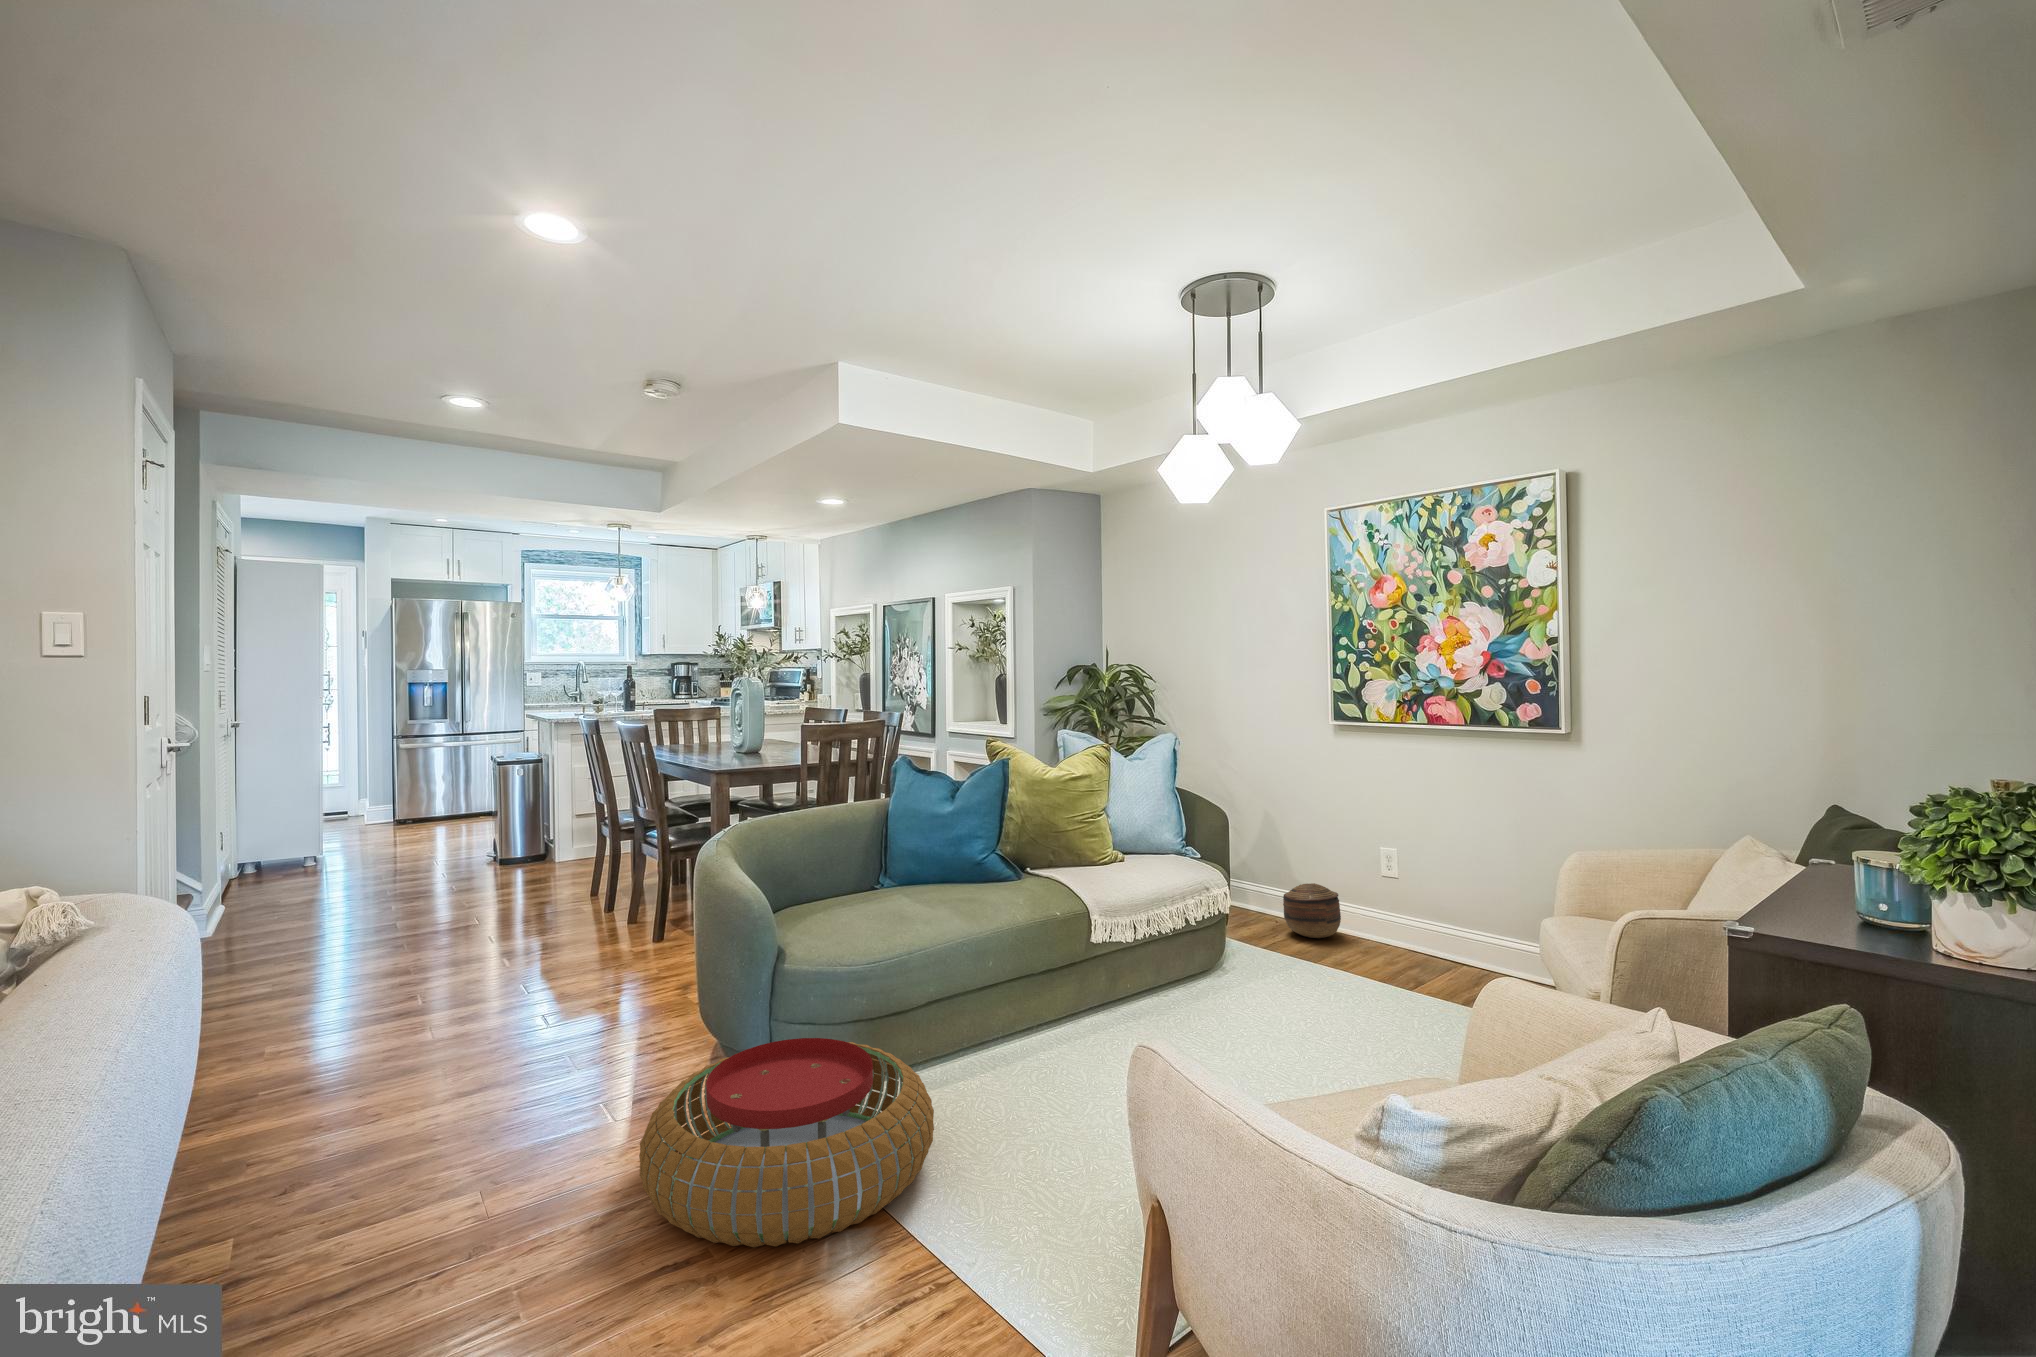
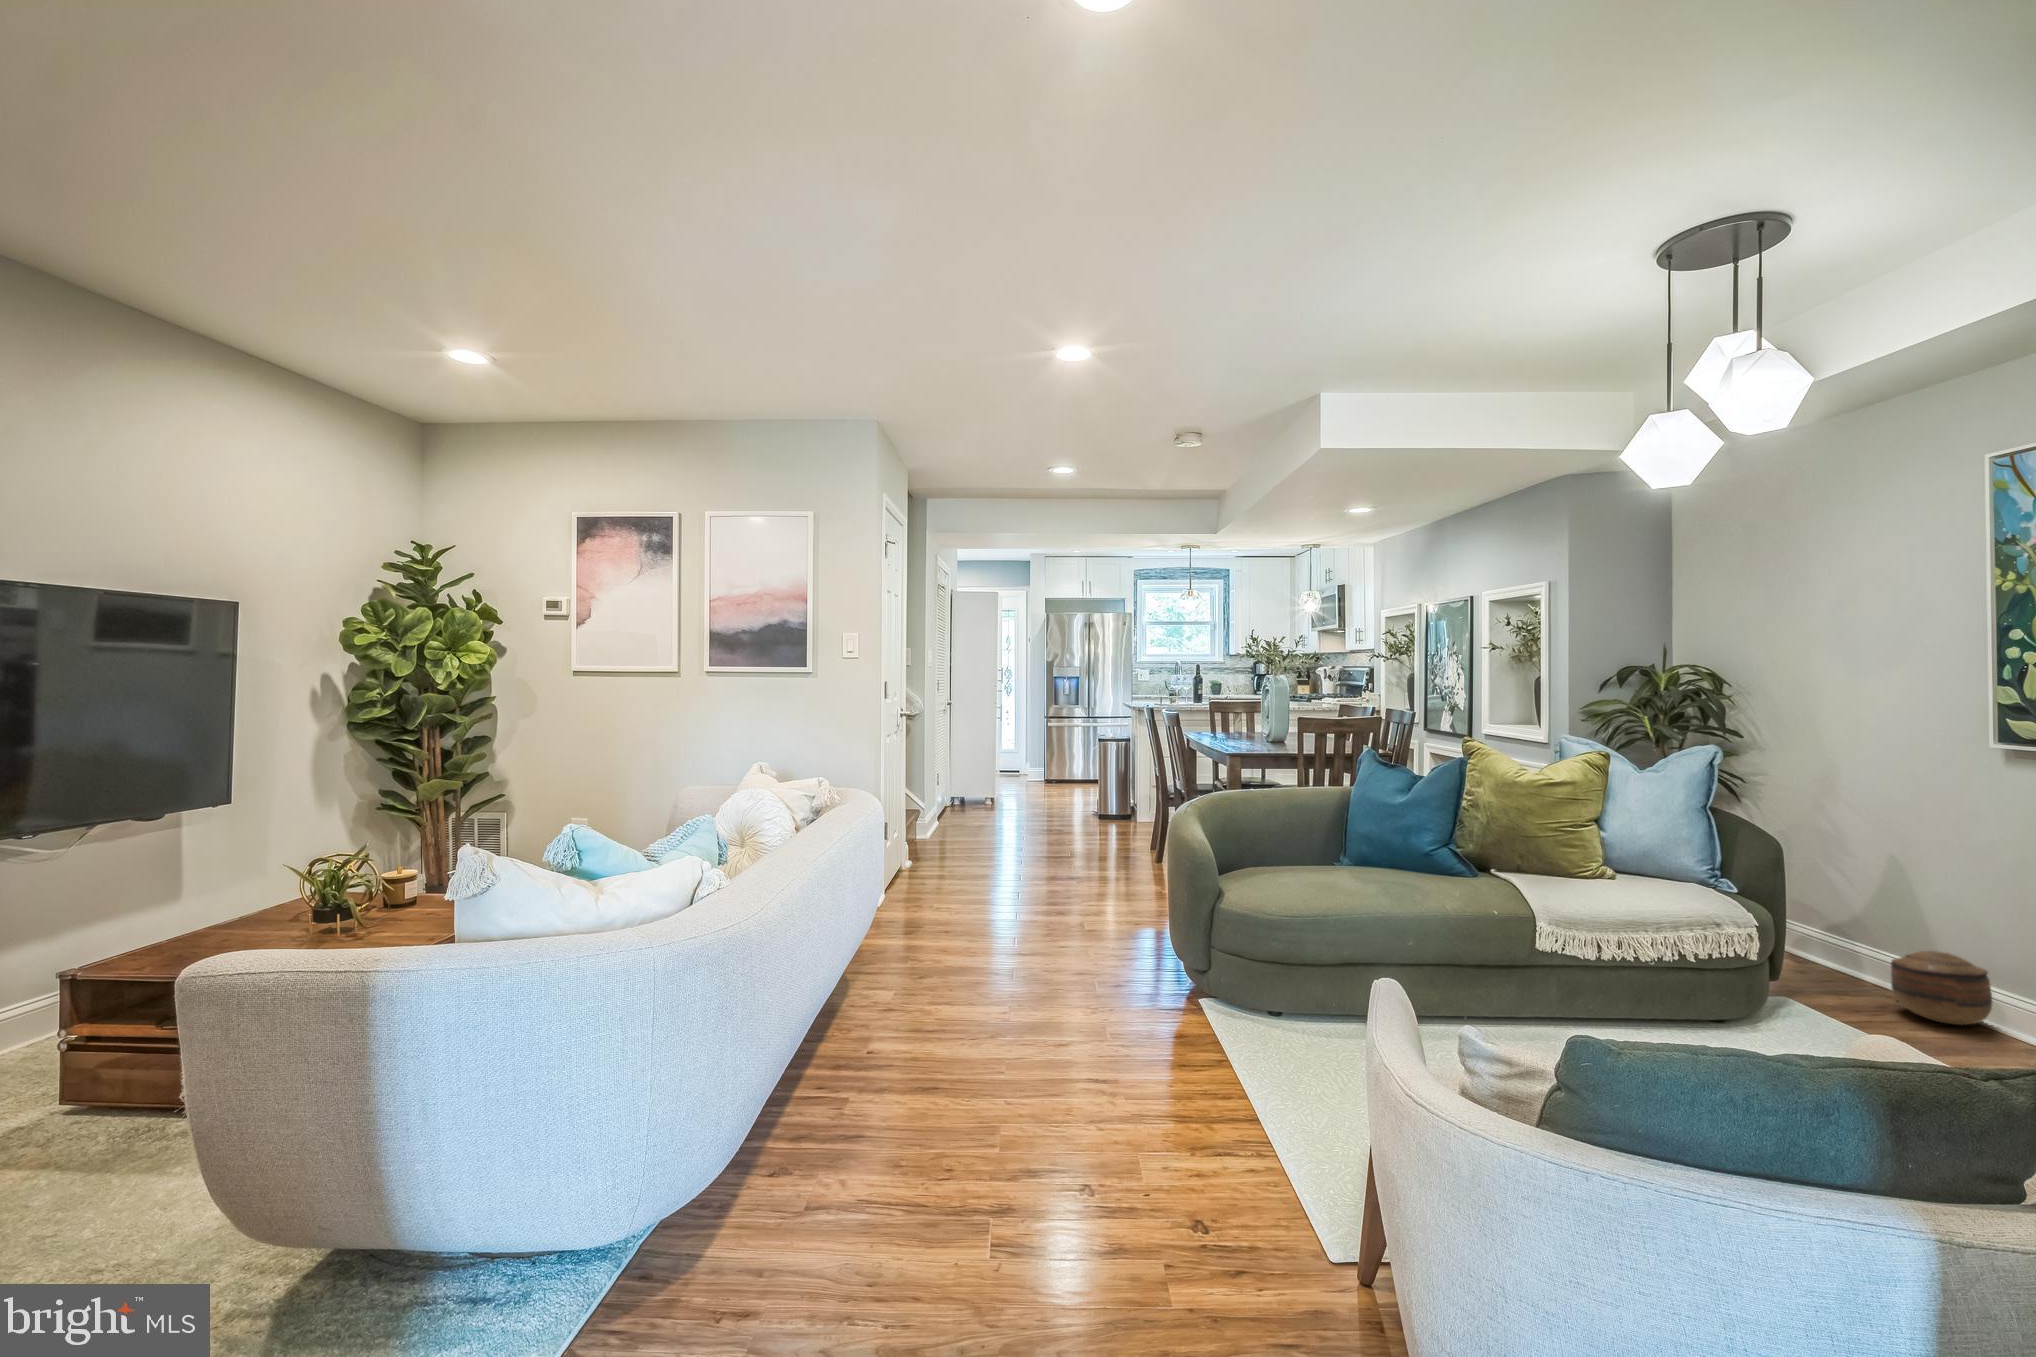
pouf: present [639,1038,934,1247] -> none [1088,959,1311,1099]

